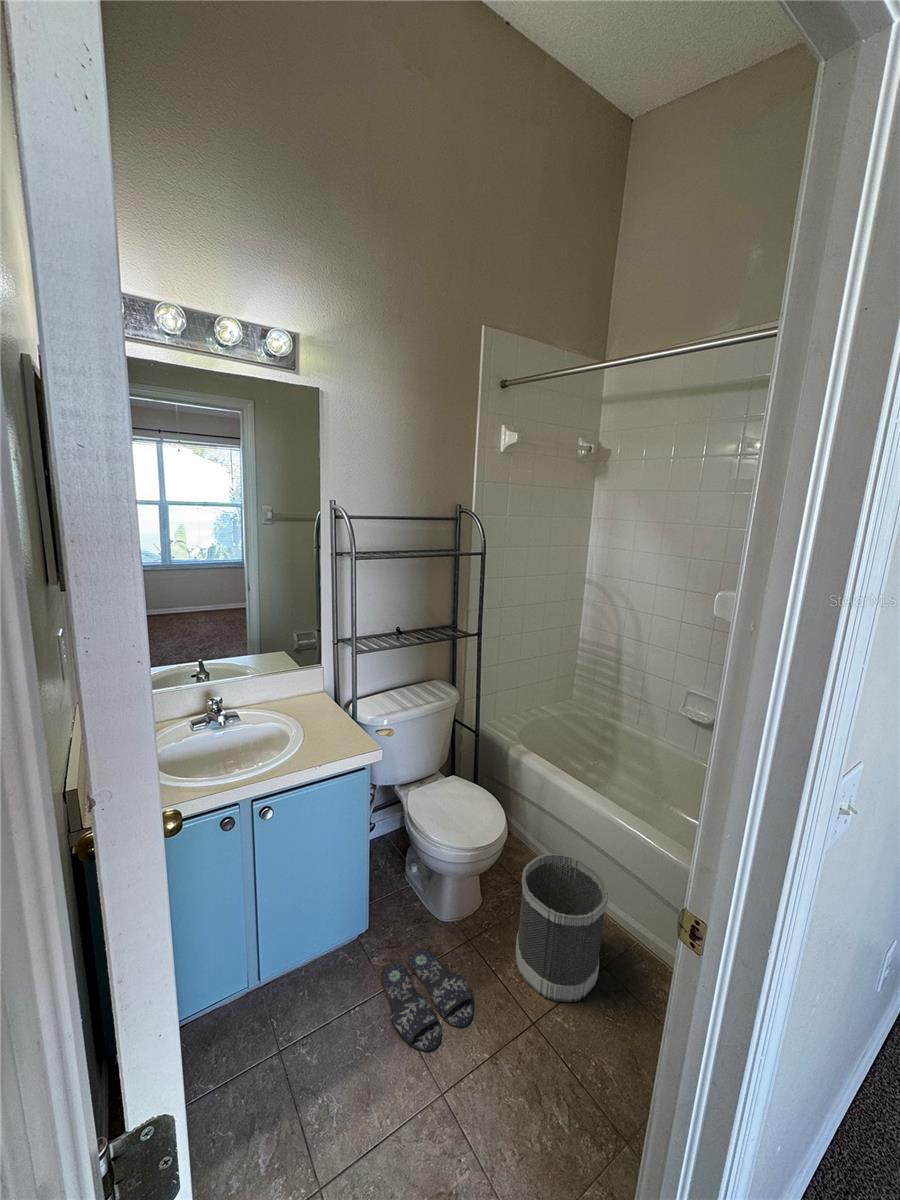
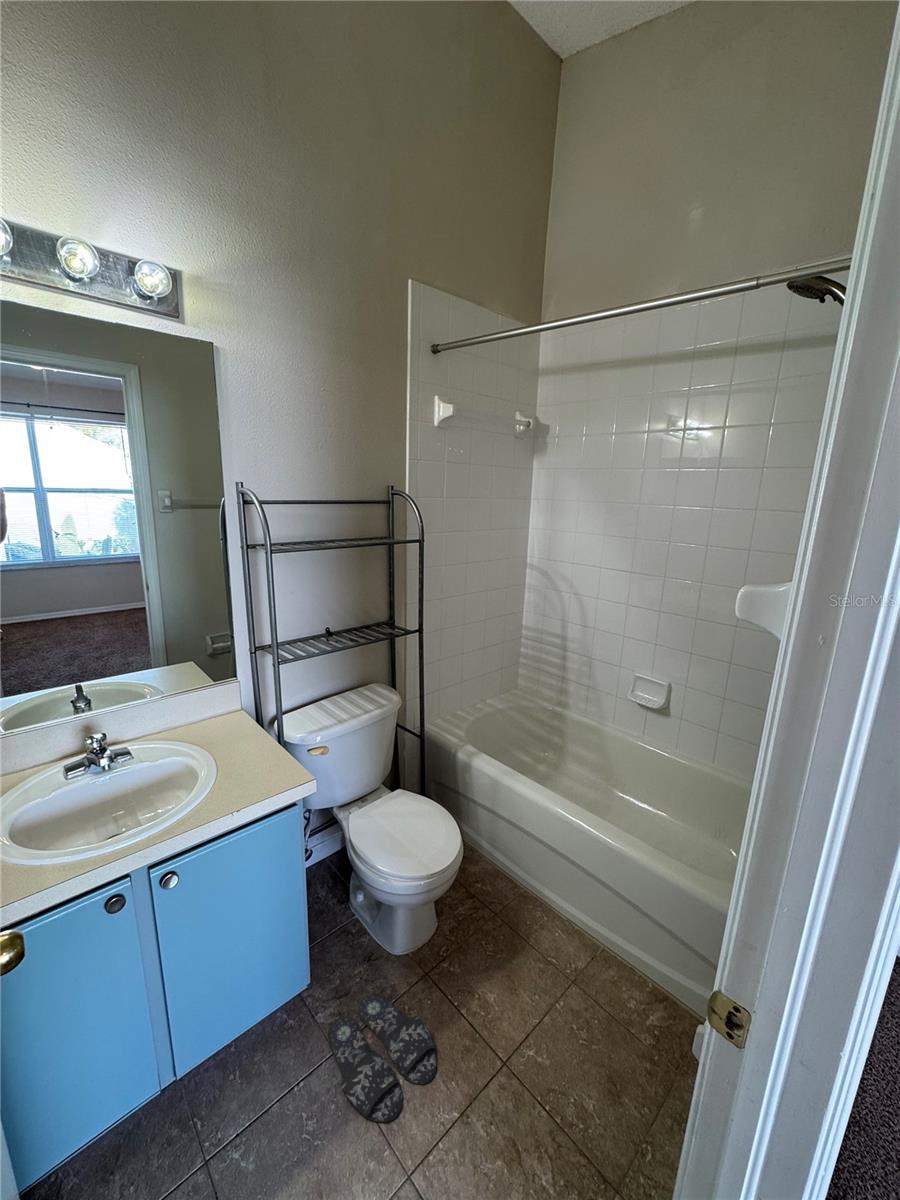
wastebasket: present [515,854,608,1002] -> none [478,868,577,1033]

